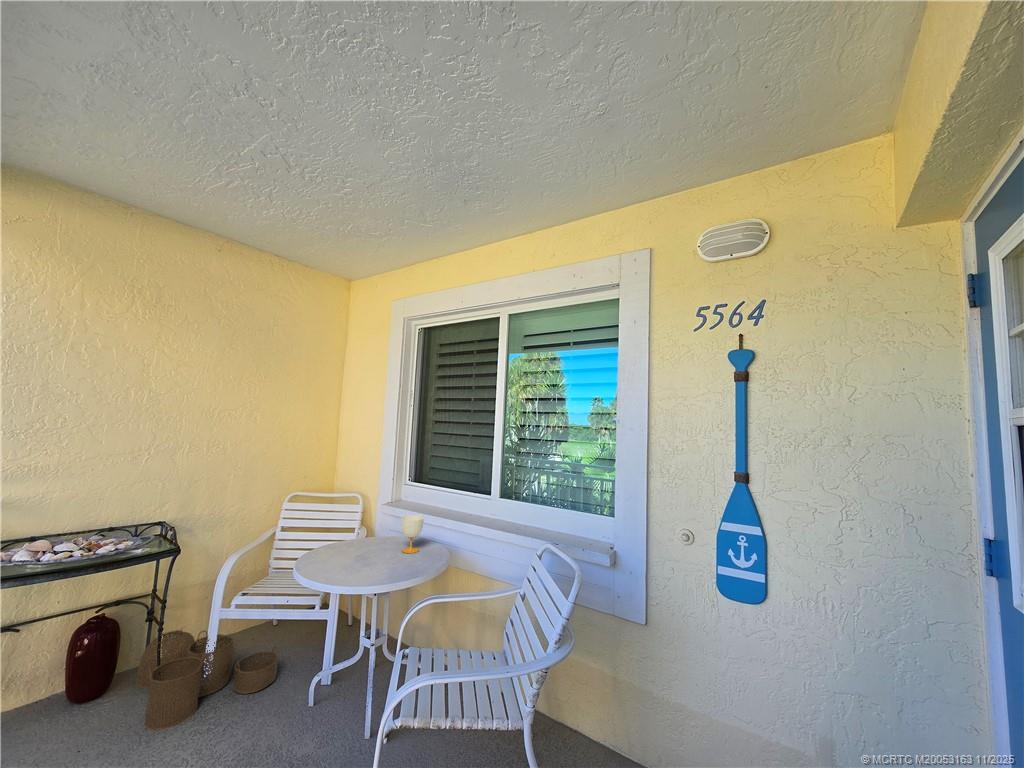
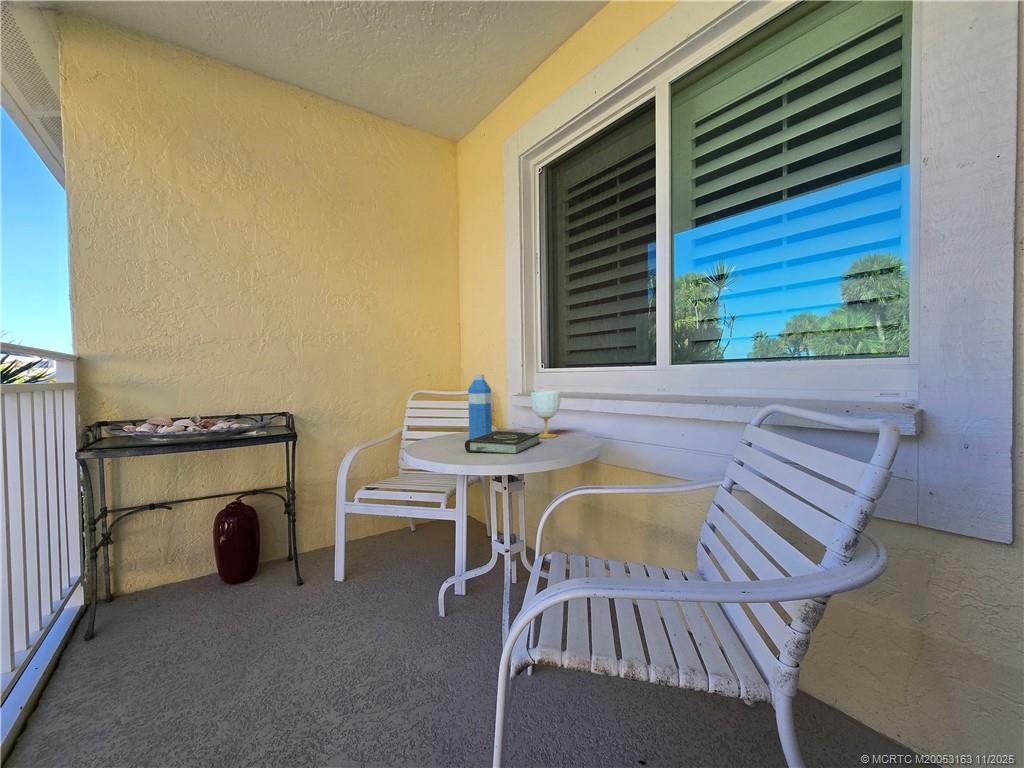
water bottle: none [350,504,372,558] -> present [468,375,492,439]
book: none [352,552,407,578] -> present [465,431,540,454]
woven basket: present [136,630,278,730] -> none [275,522,408,619]

